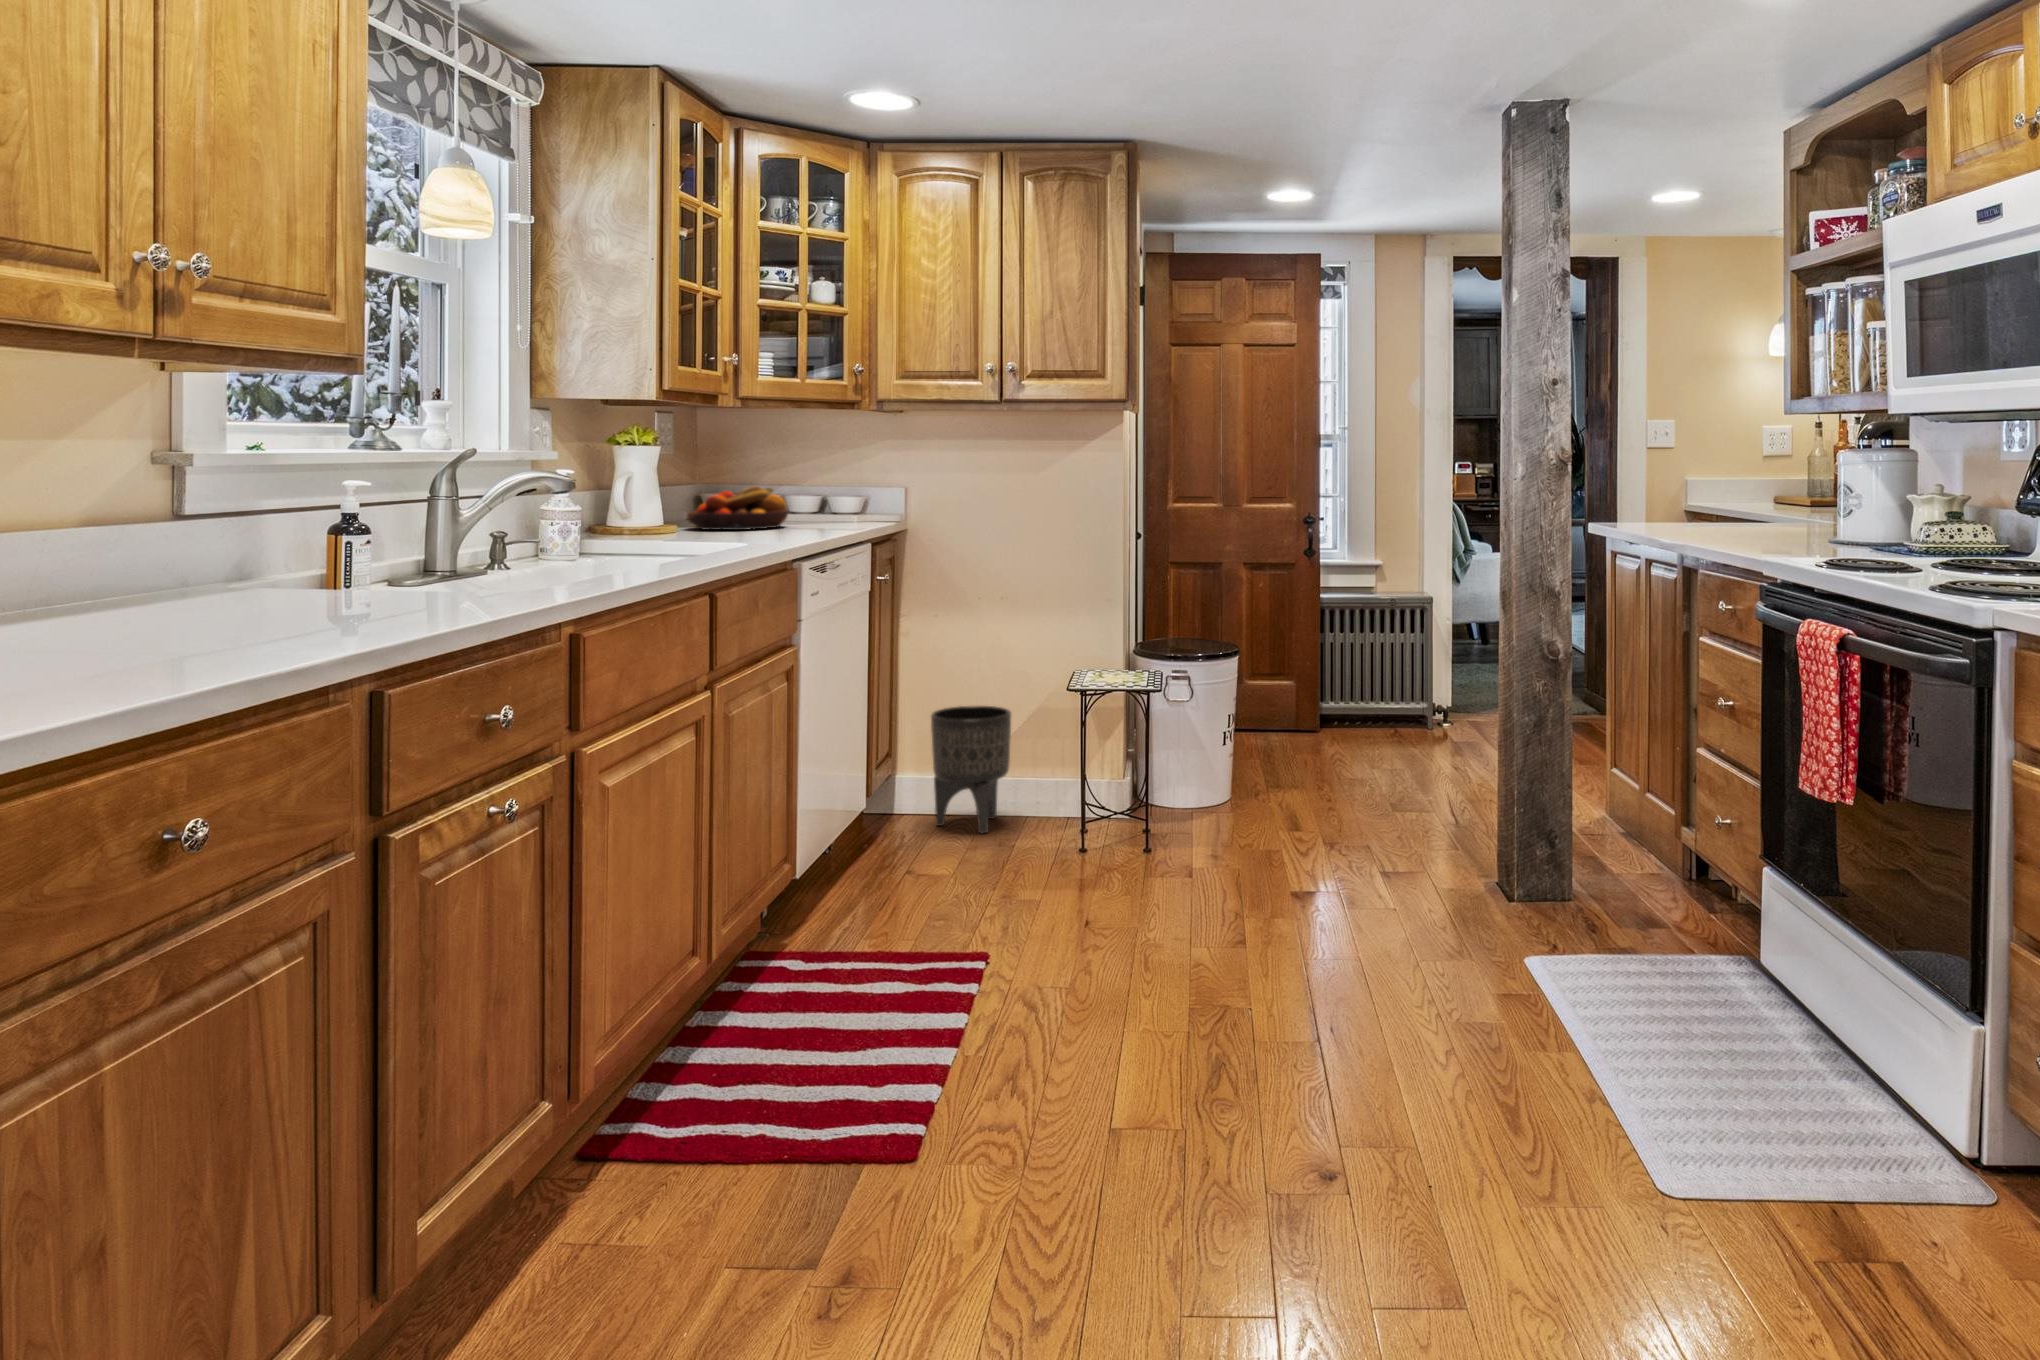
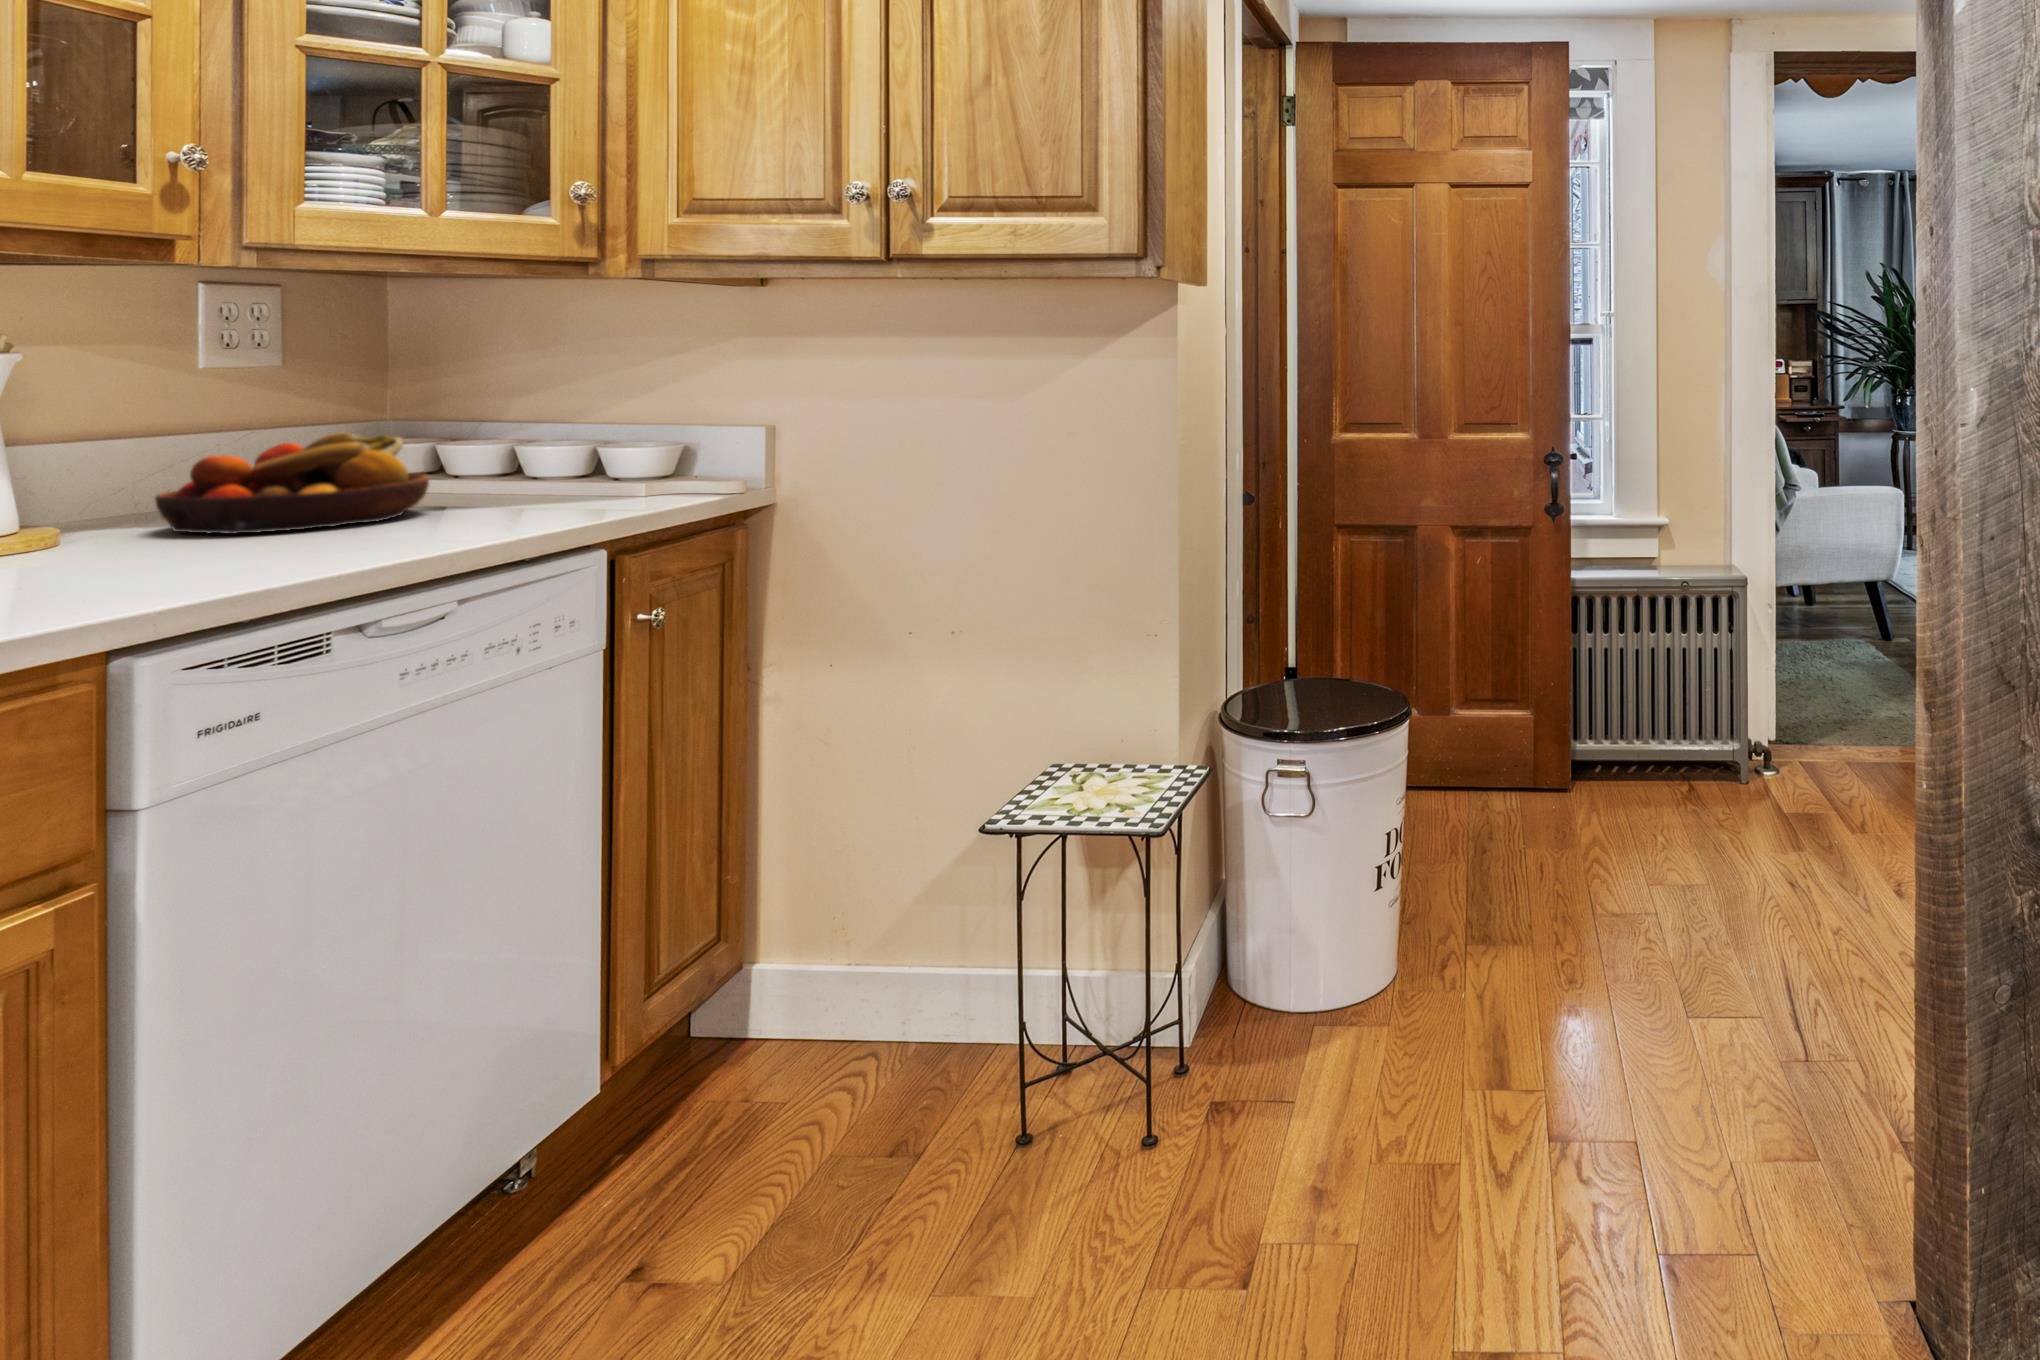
planter: present [931,706,1012,833] -> none [756,847,933,1136]

